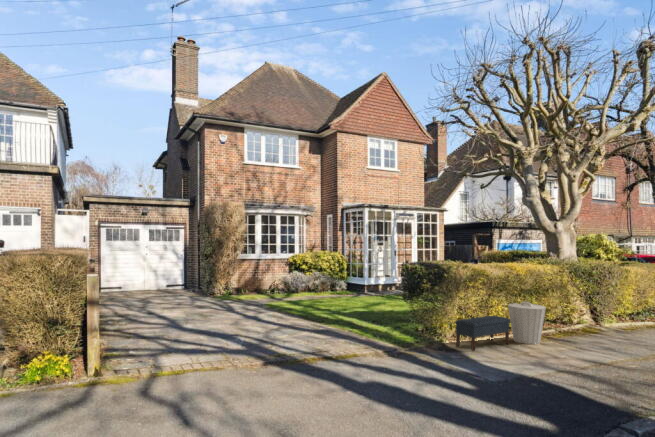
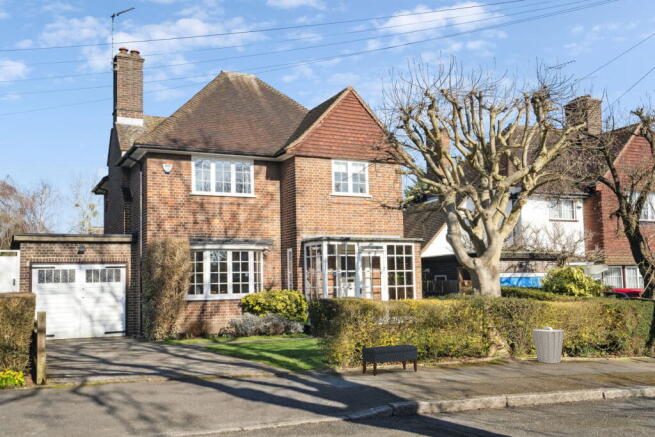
trash can: present [508,302,546,344] -> present [532,326,564,363]

